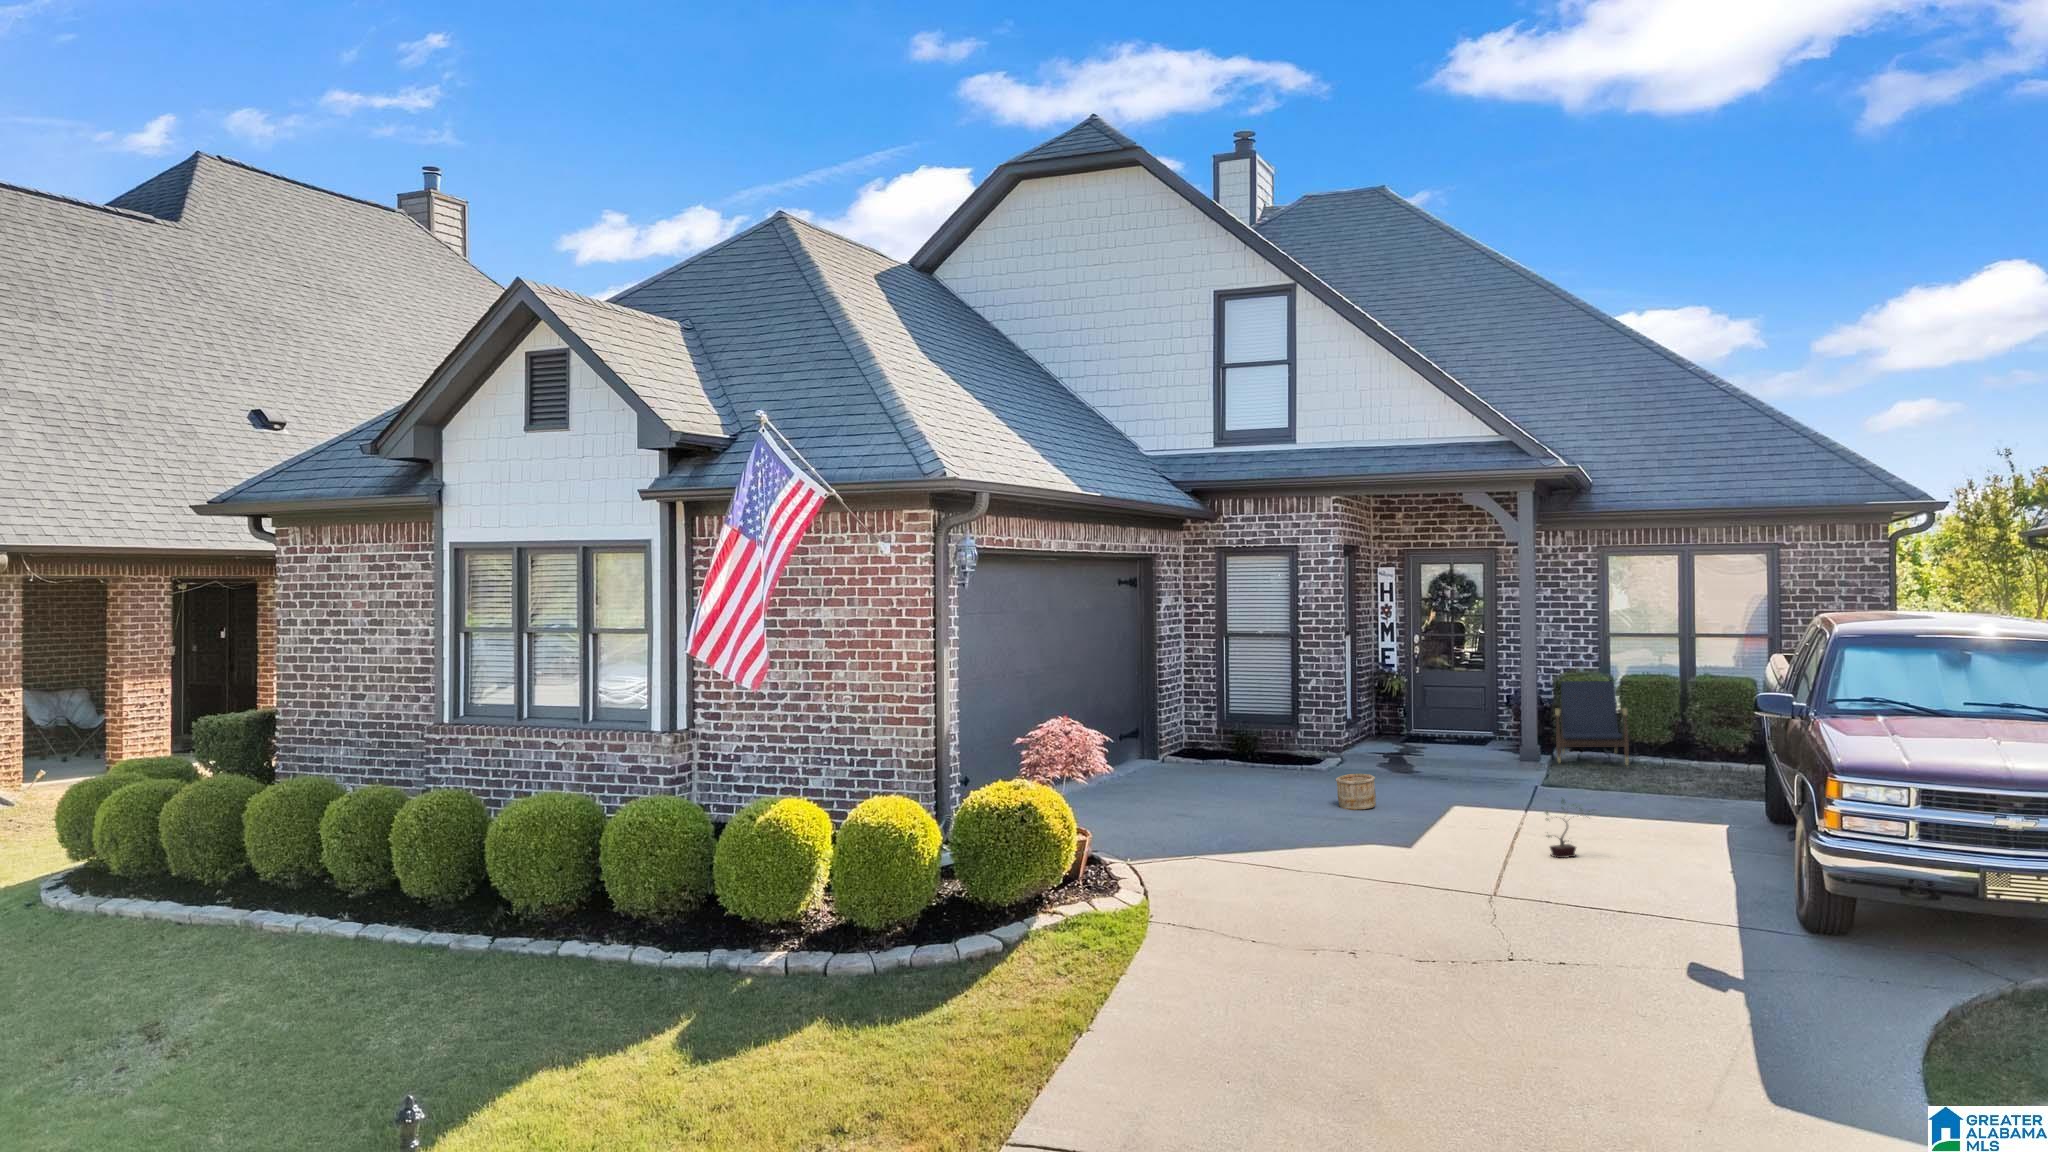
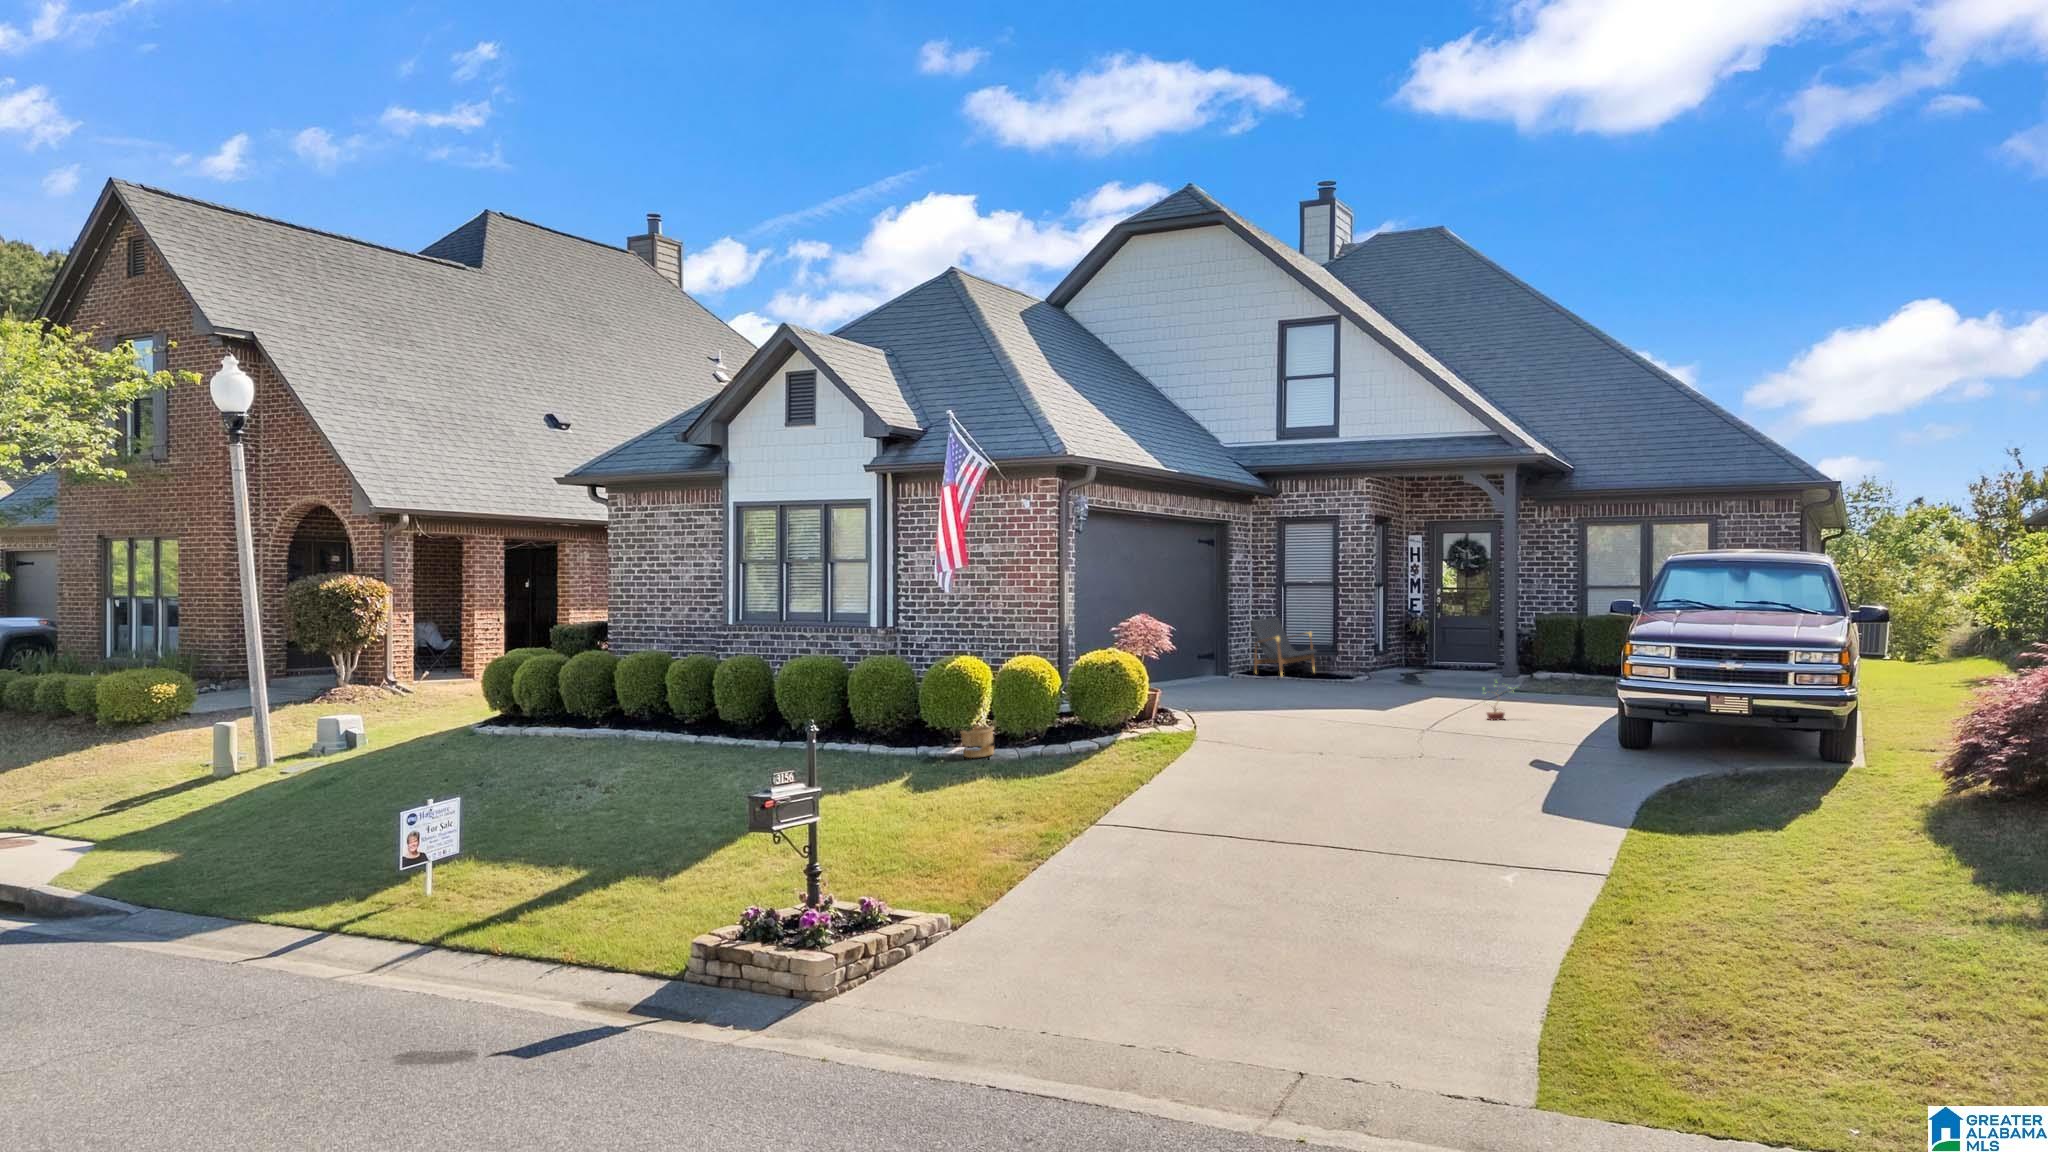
lounge chair: present [1555,681,1629,765] -> present [1251,617,1316,676]
wooden bucket: present [1336,774,1376,810] -> present [960,726,994,758]

